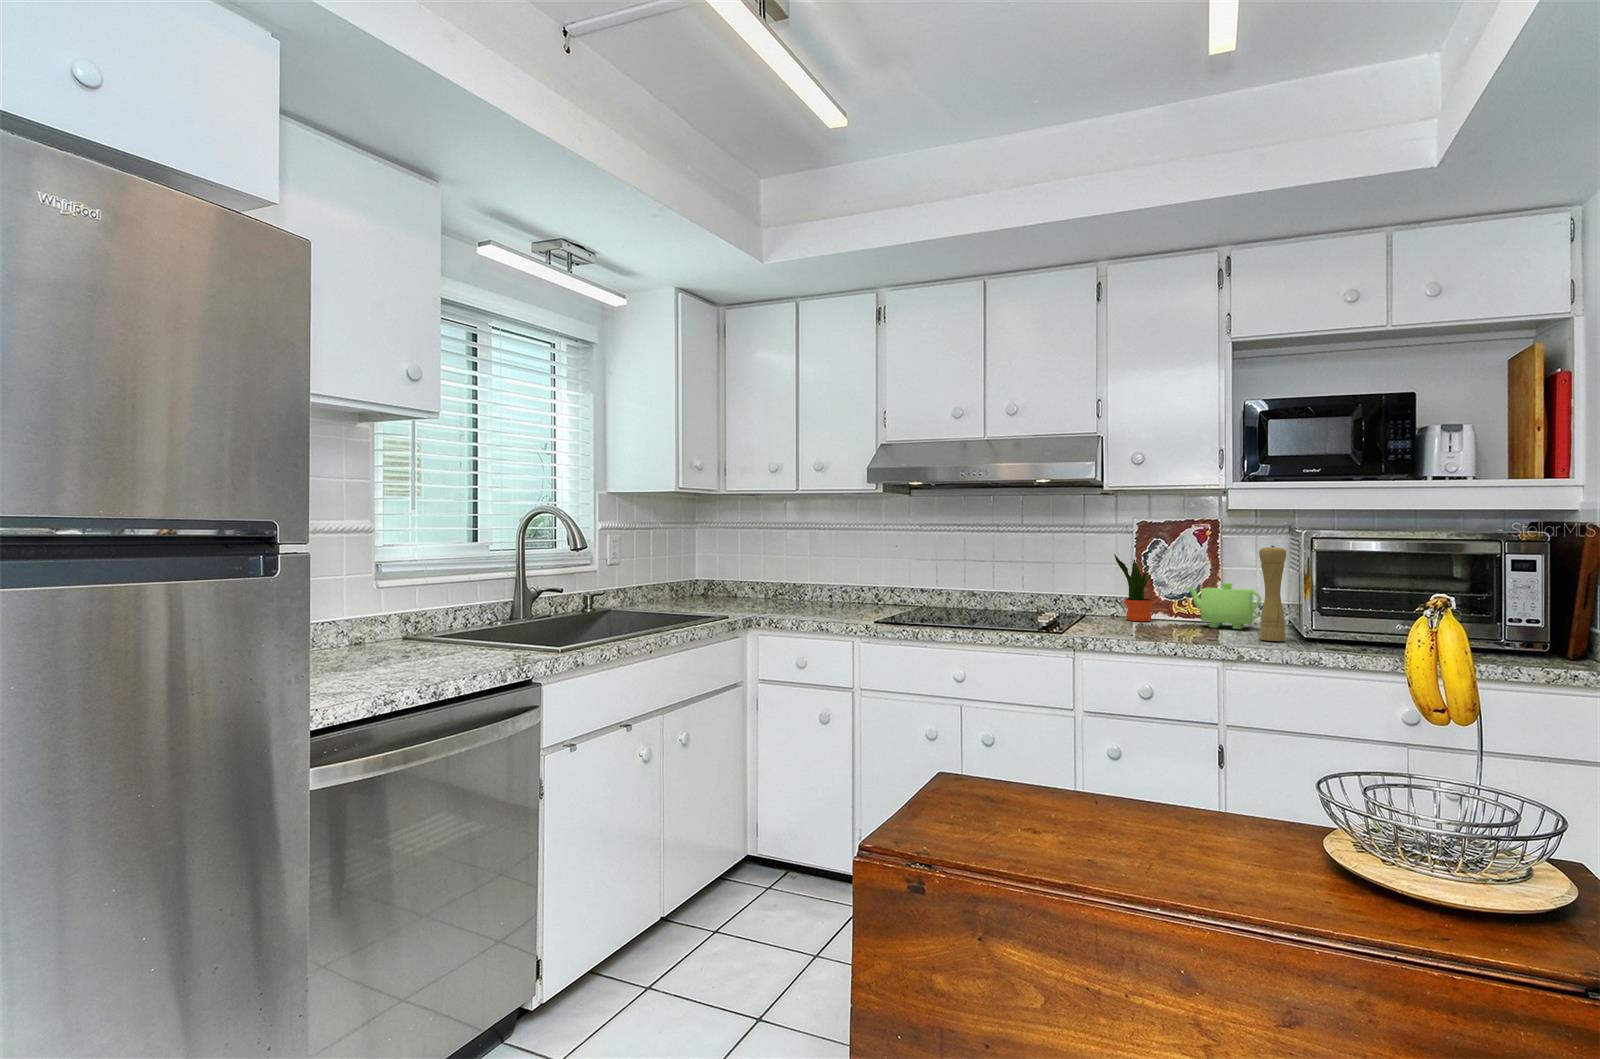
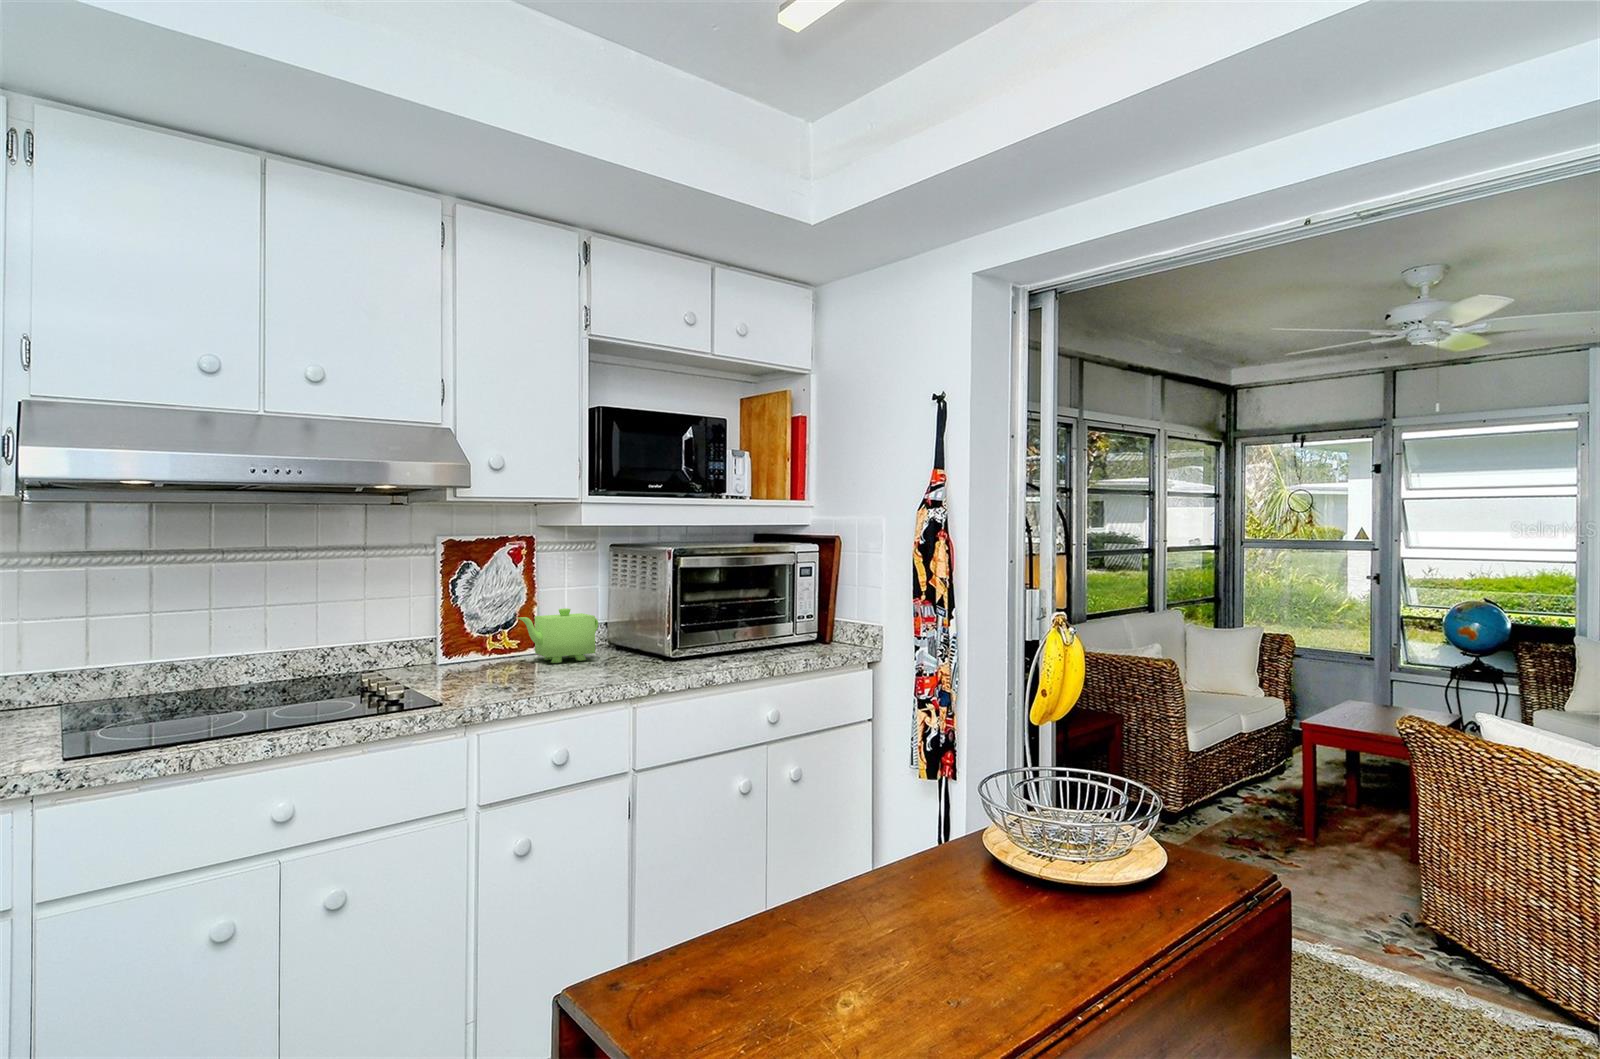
pepper mill: present [1259,546,1286,641] -> none [631,566,658,669]
potted plant: present [1114,554,1154,621] -> none [434,582,480,669]

